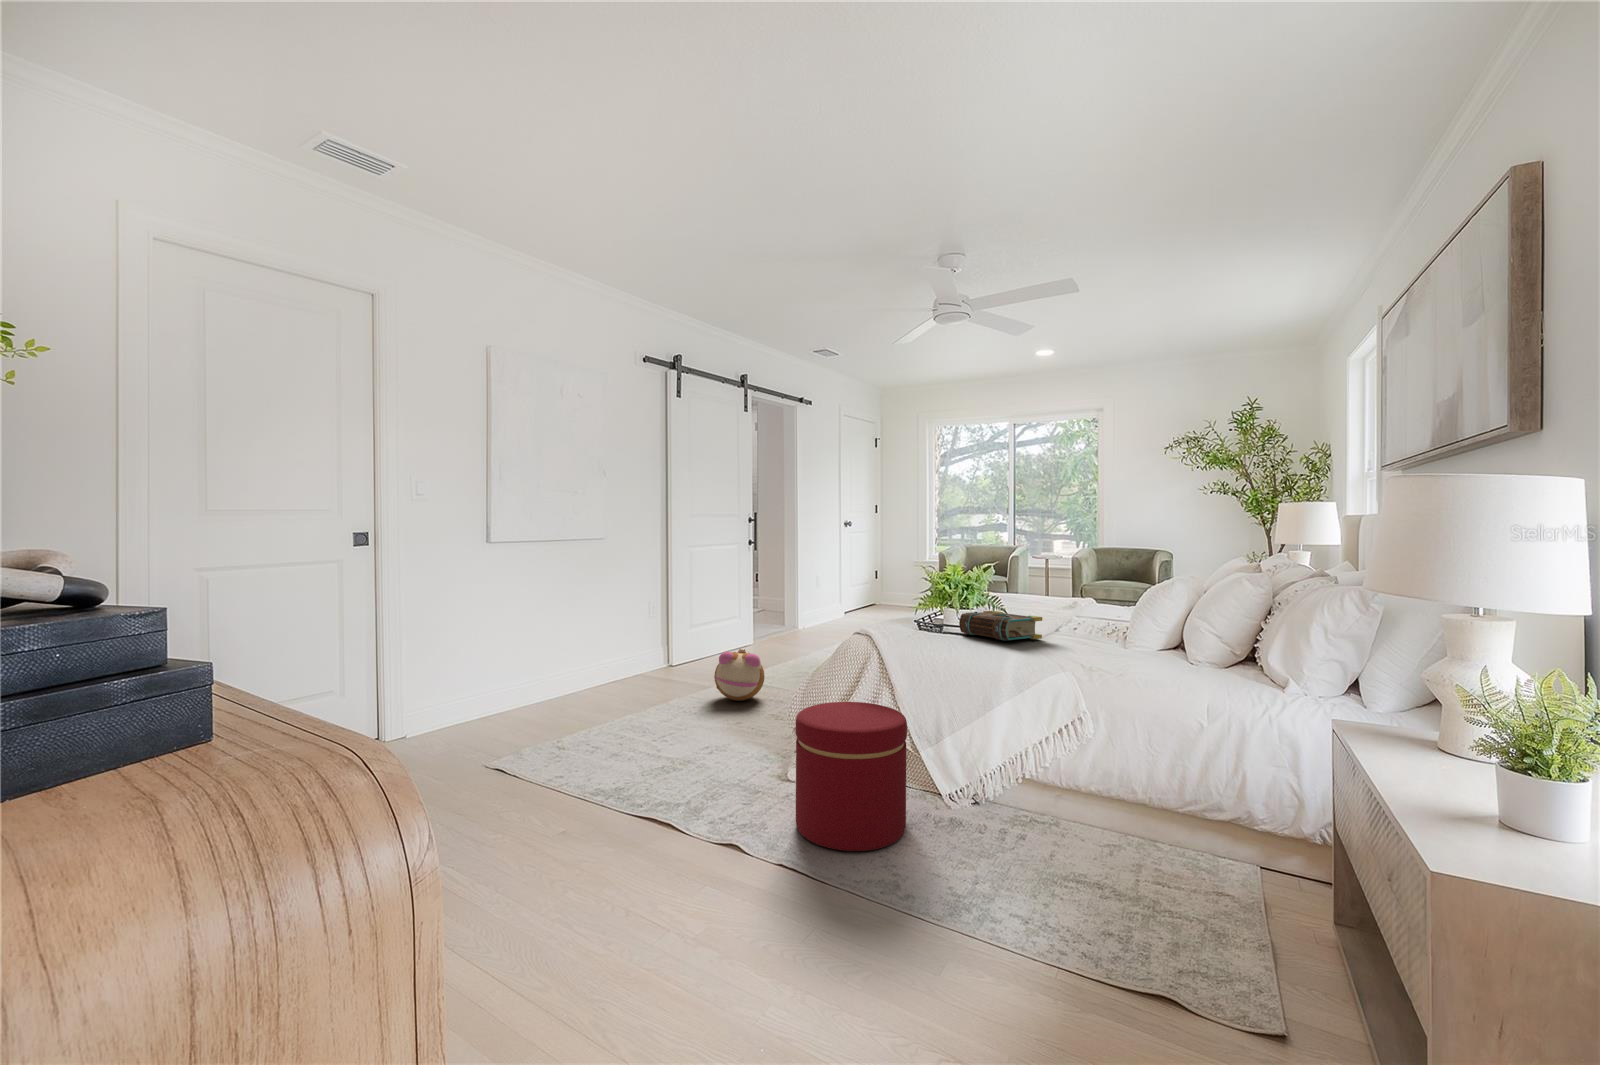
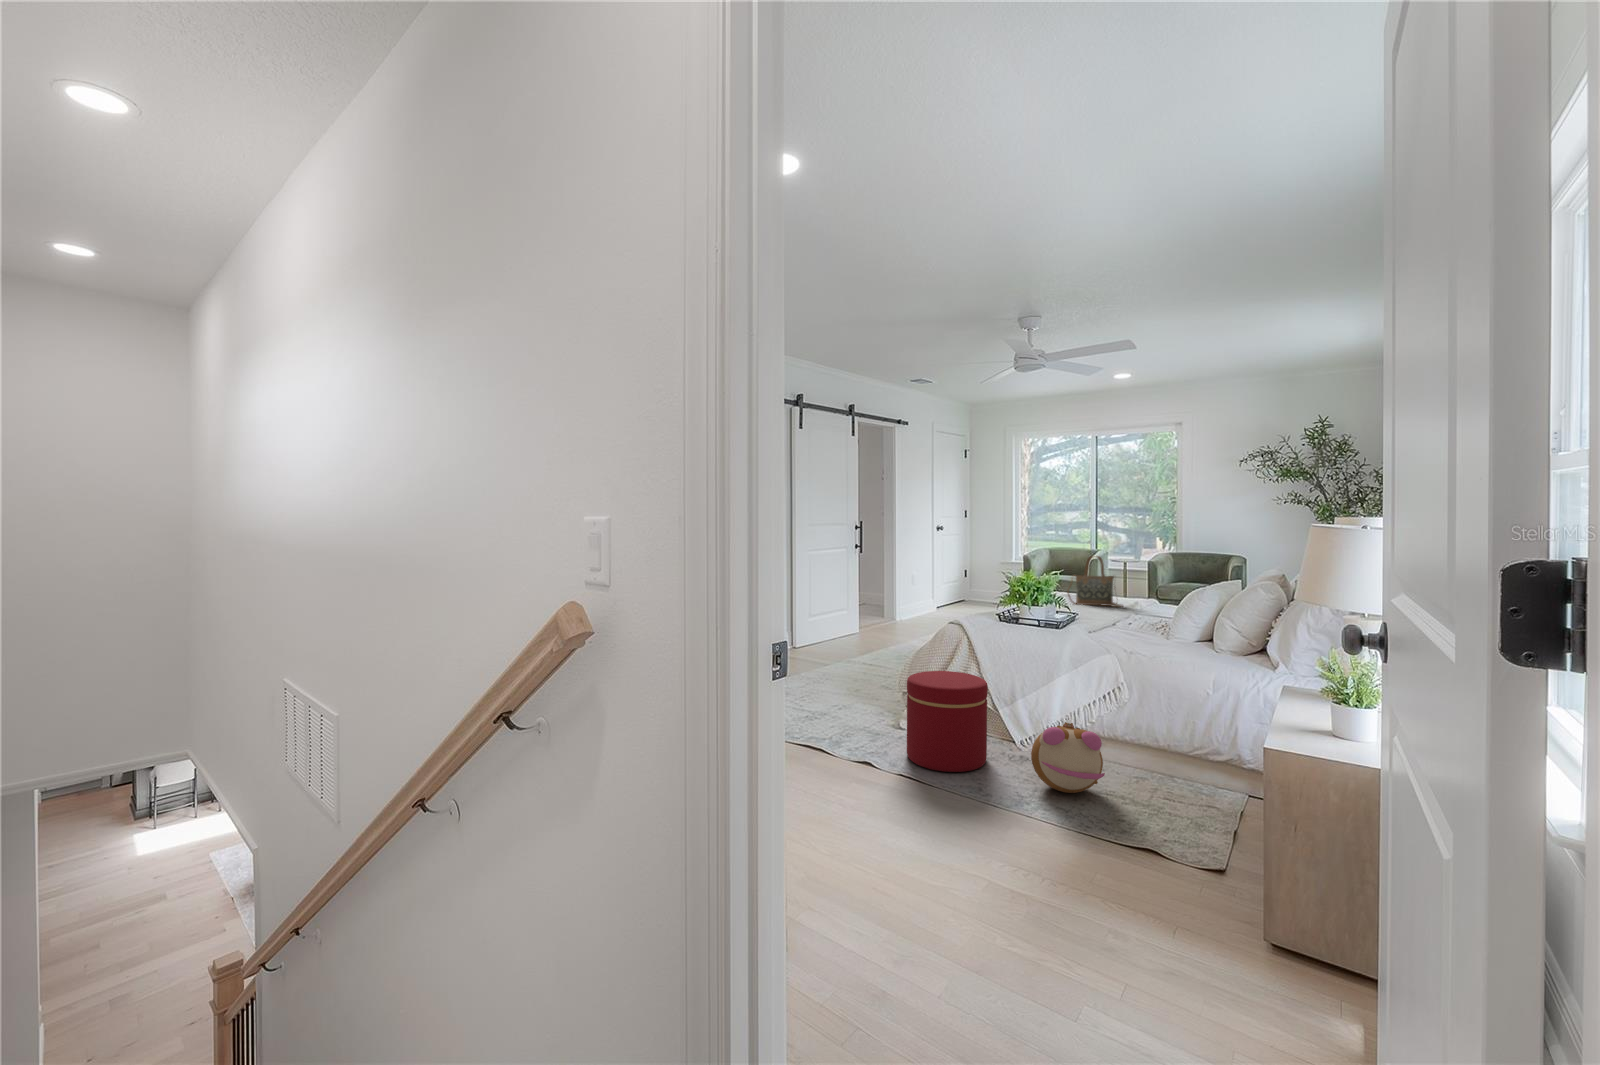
handbag: none [997,548,1064,609] -> present [1067,556,1123,607]
book: present [959,611,1042,641] -> none [1031,607,1097,630]
plush toy: present [714,649,765,701] -> present [1031,722,1105,793]

